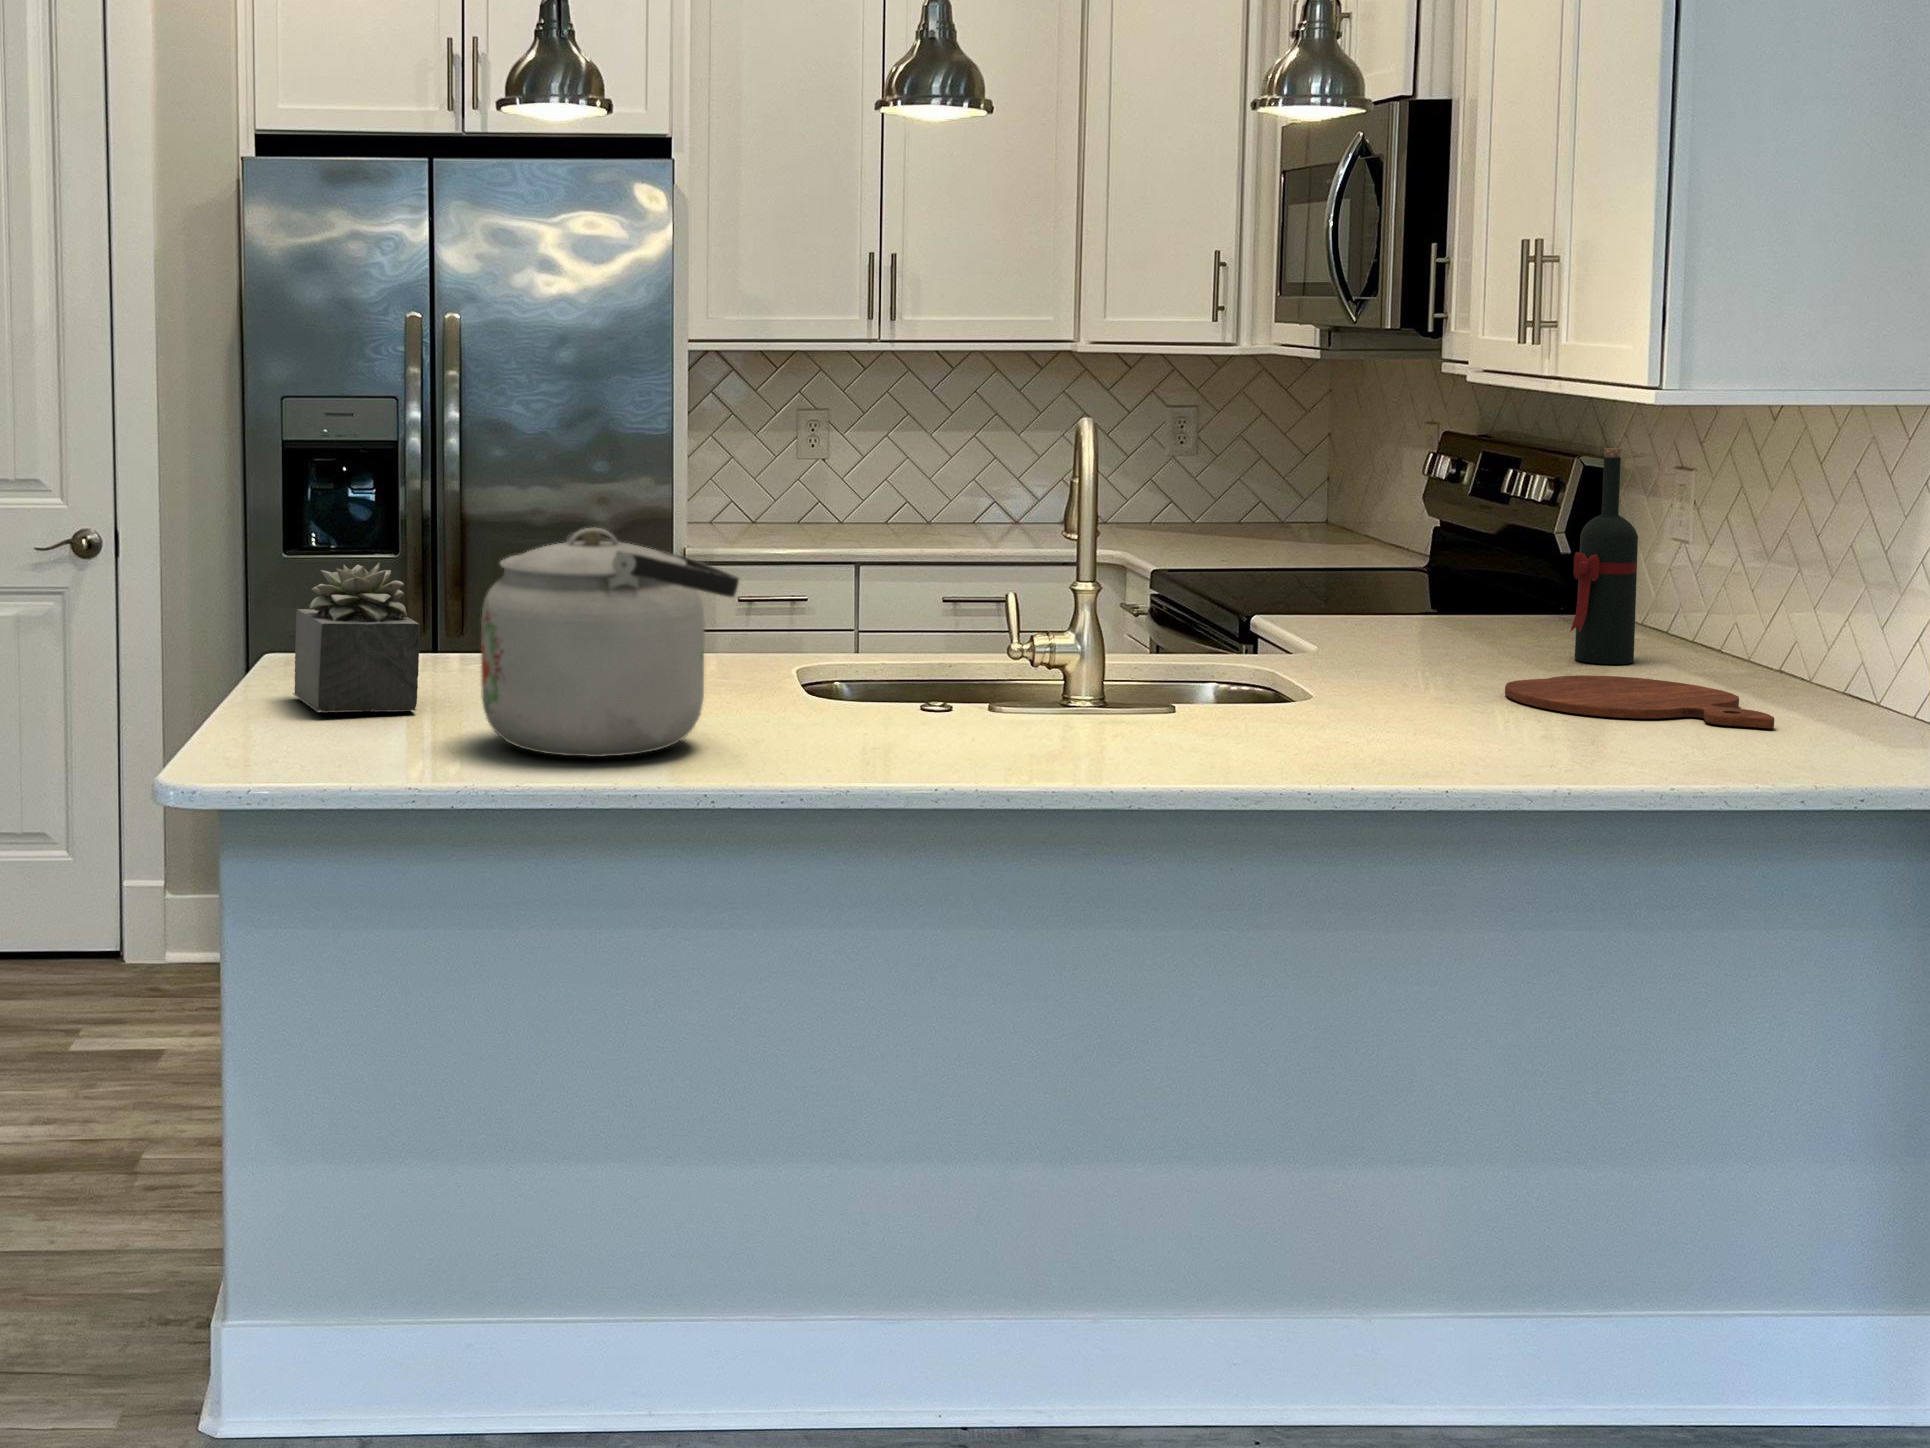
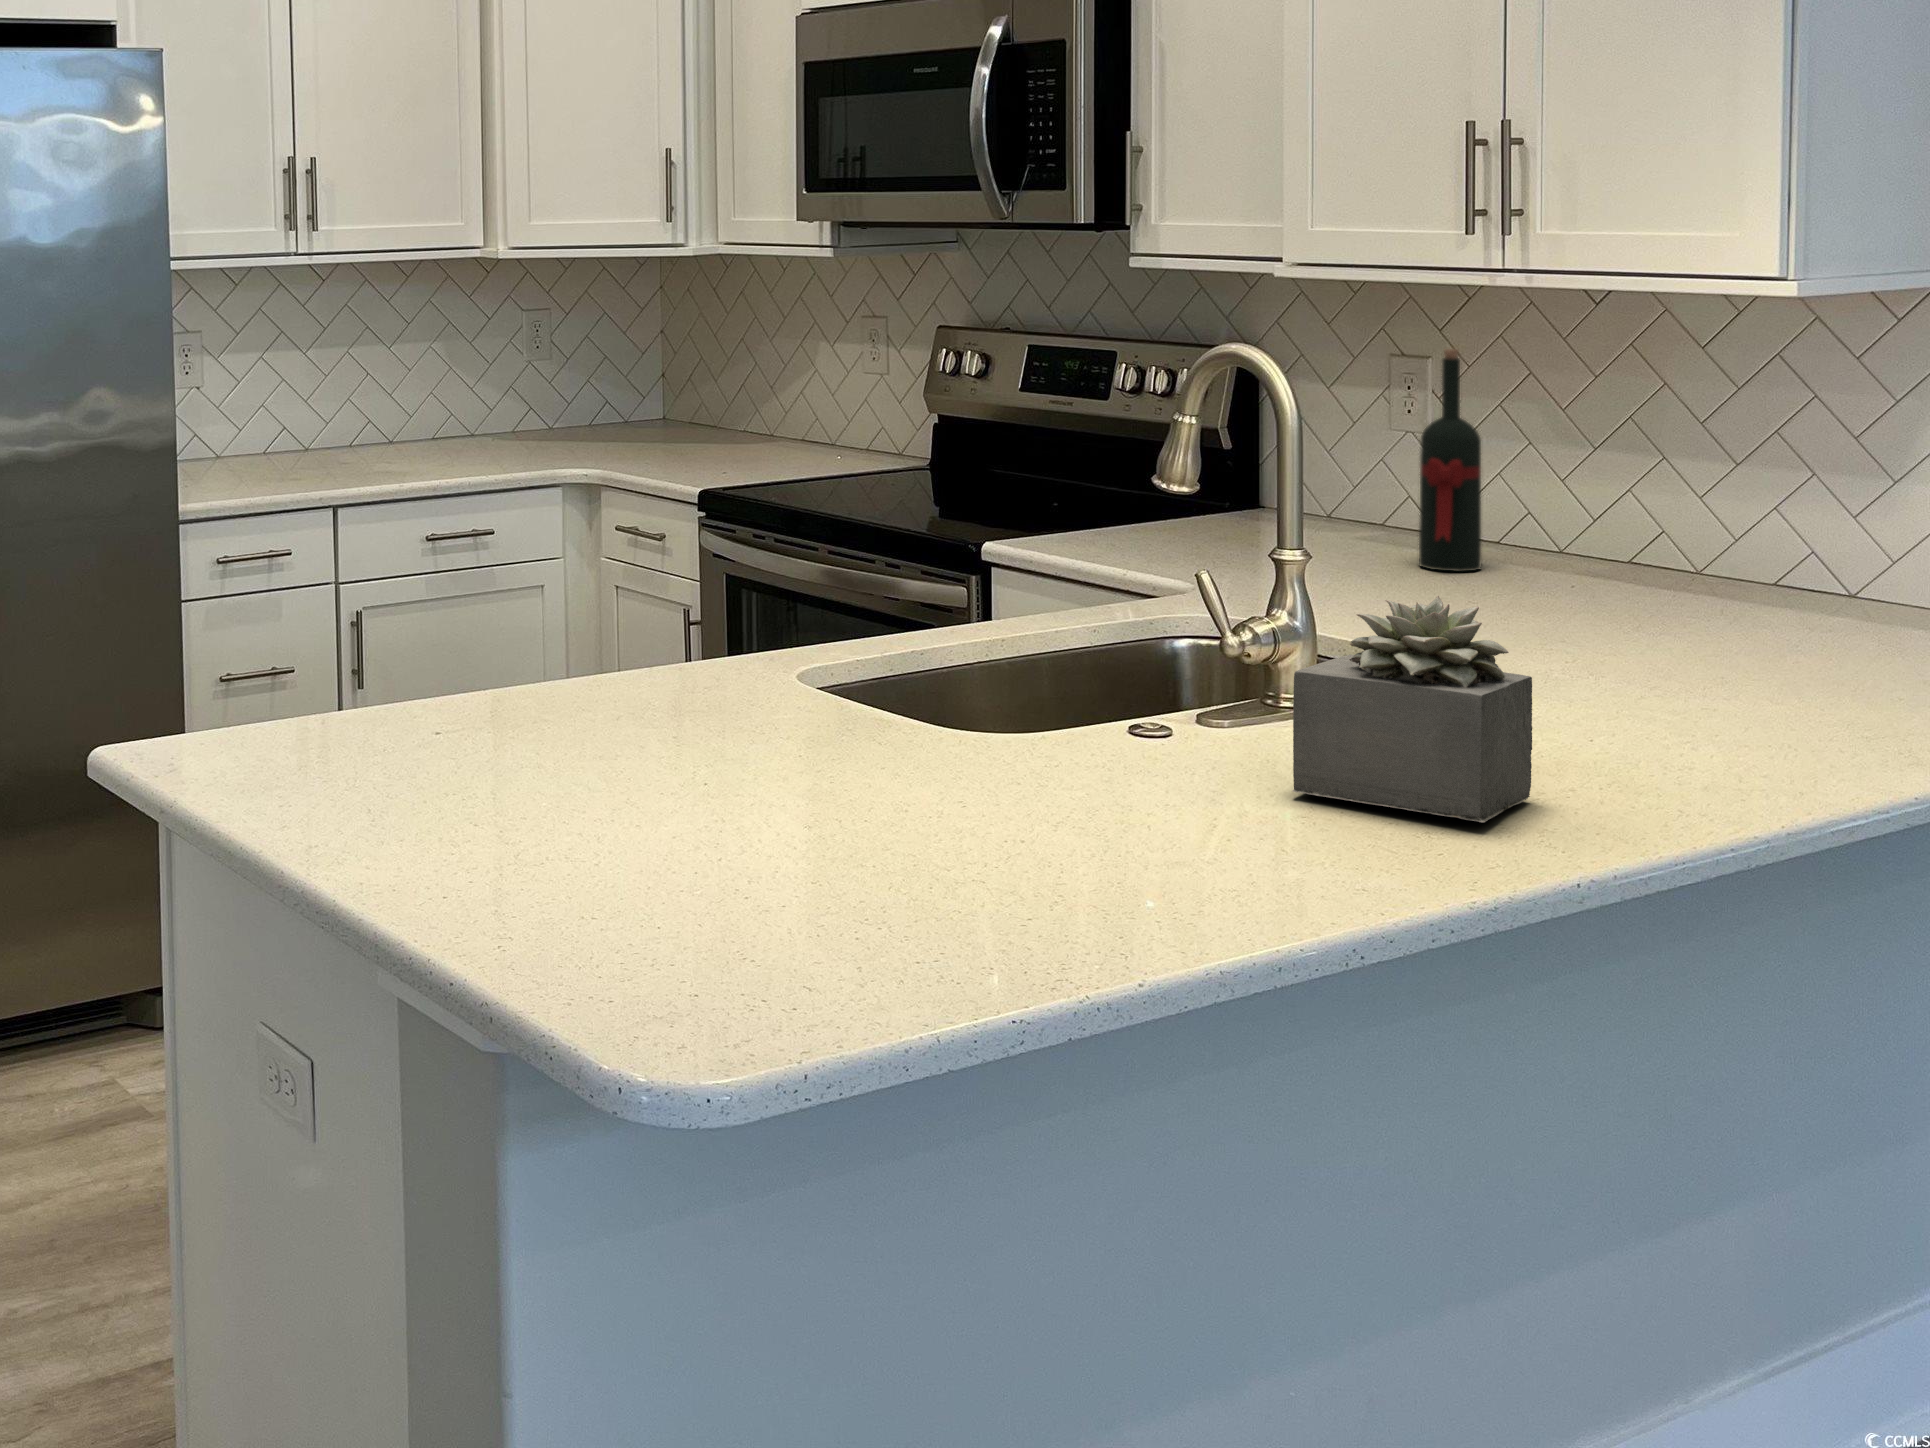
kettle: present [481,528,739,757] -> none [819,563,1223,895]
succulent plant: present [293,563,420,712] -> present [1292,596,1532,822]
cutting board: present [1505,675,1774,728] -> none [1515,589,1856,643]

